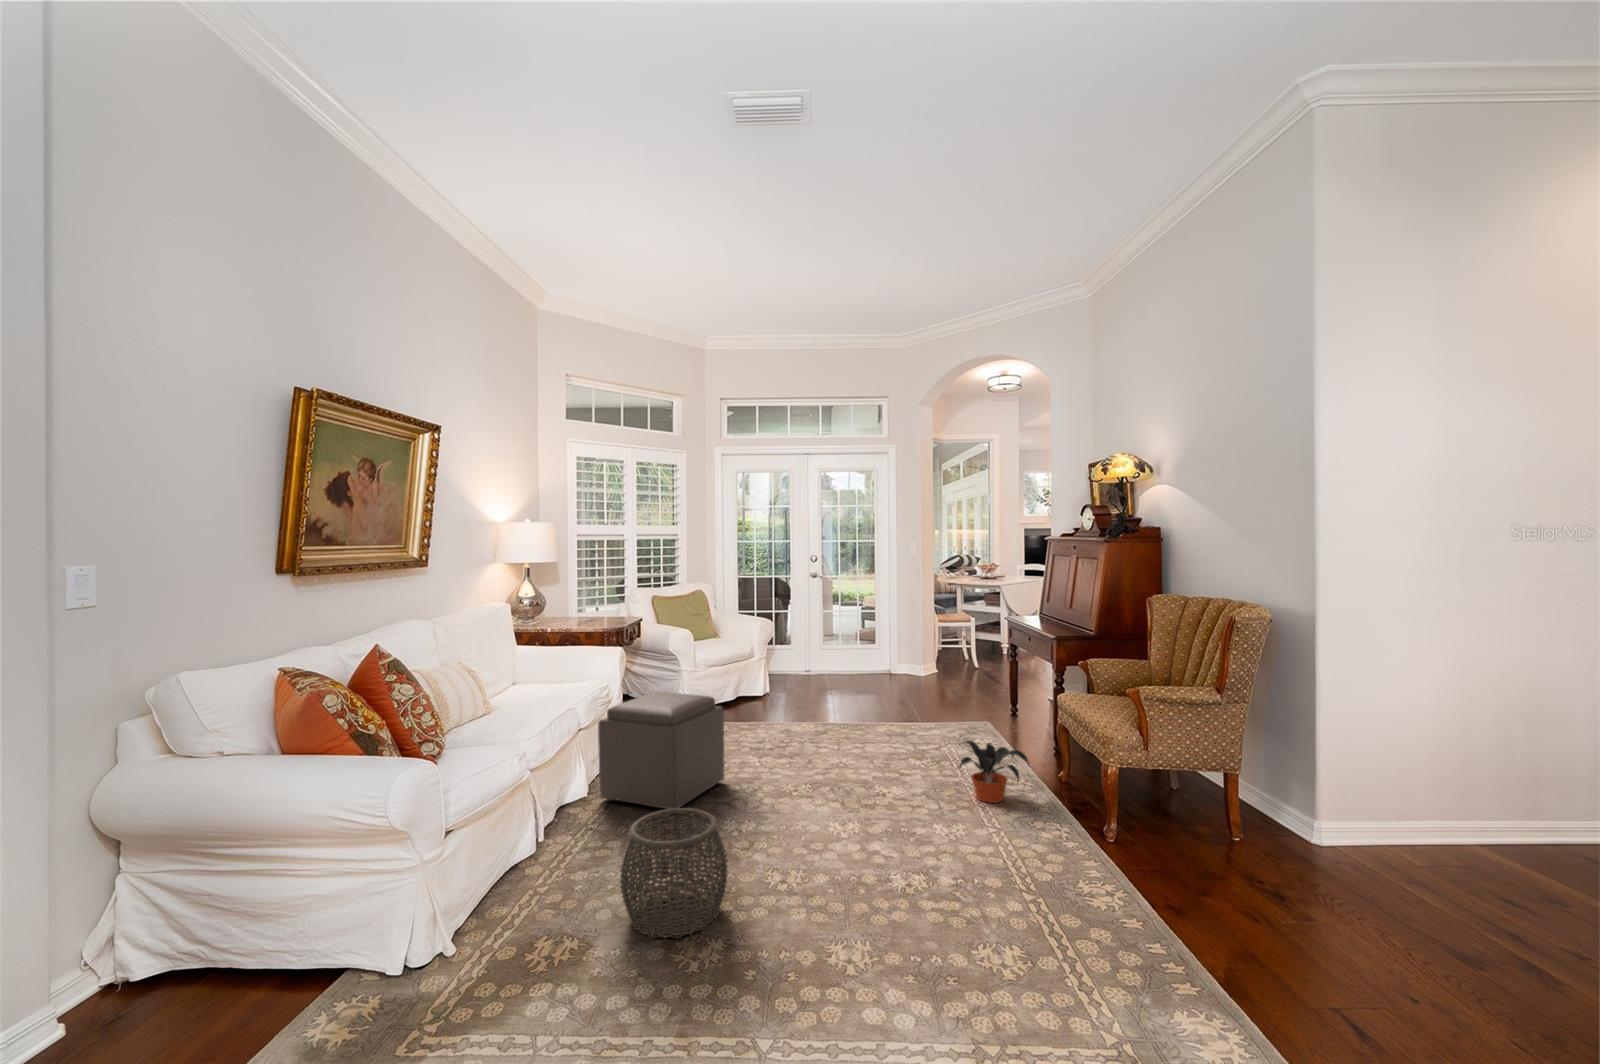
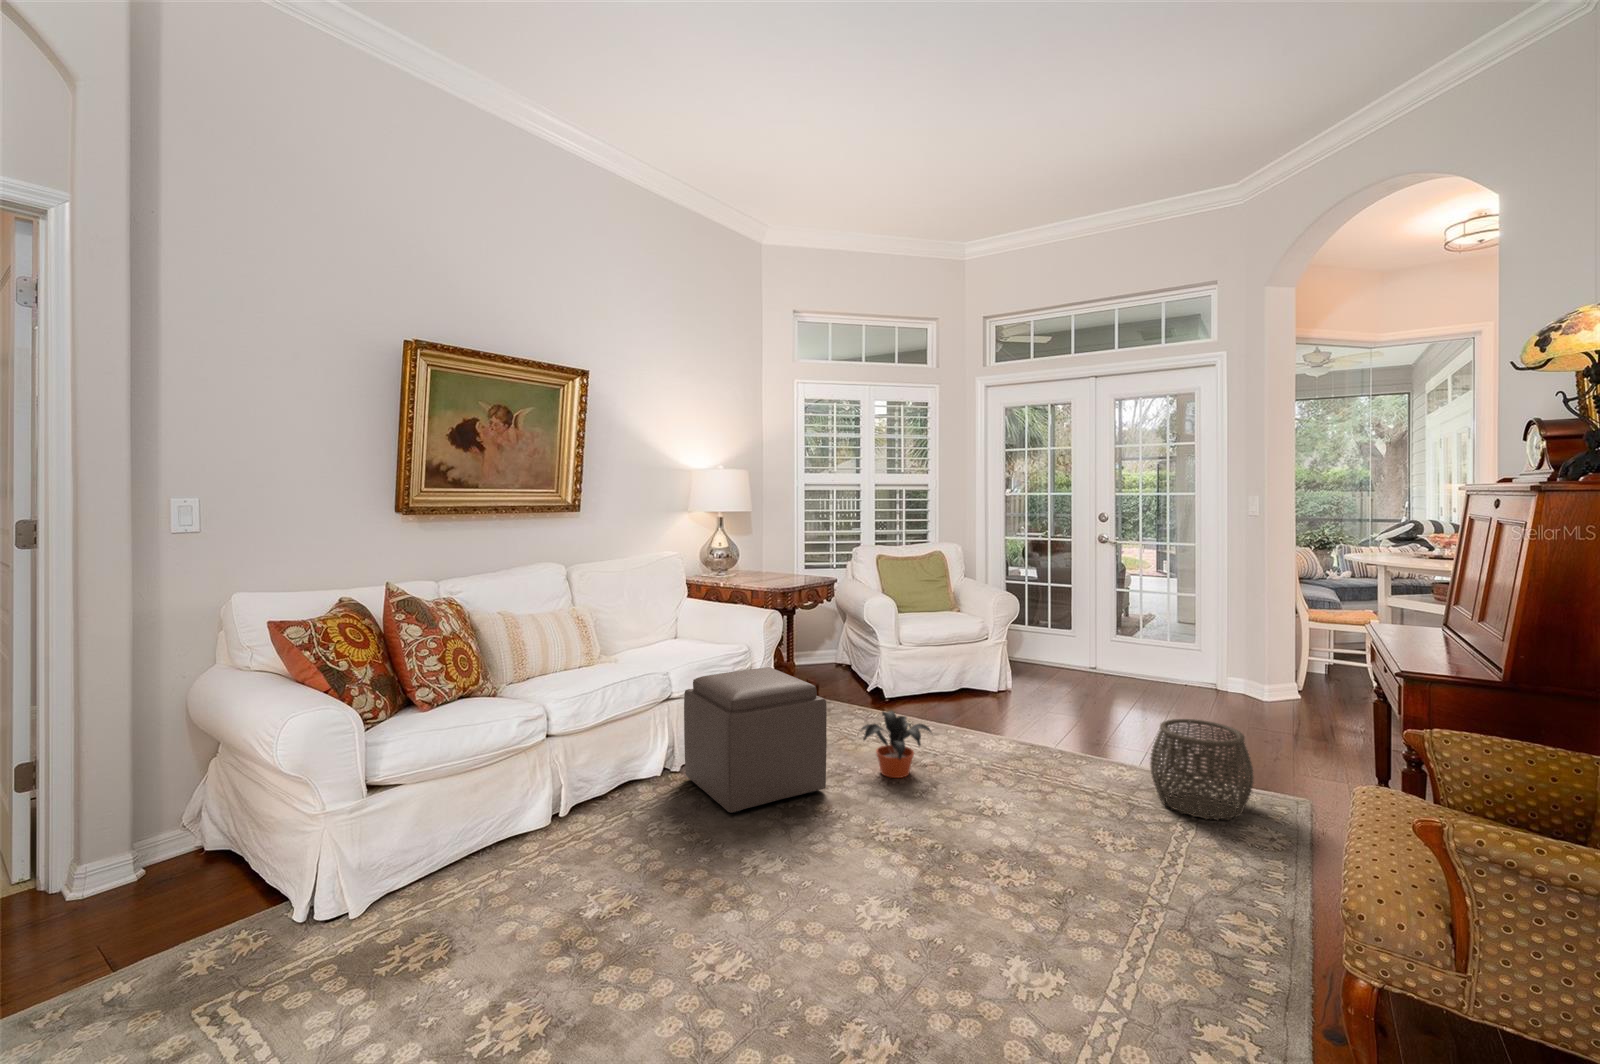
potted plant: present [959,741,1030,803] -> present [861,711,931,778]
woven basket: present [620,808,728,939] -> present [1150,719,1254,820]

